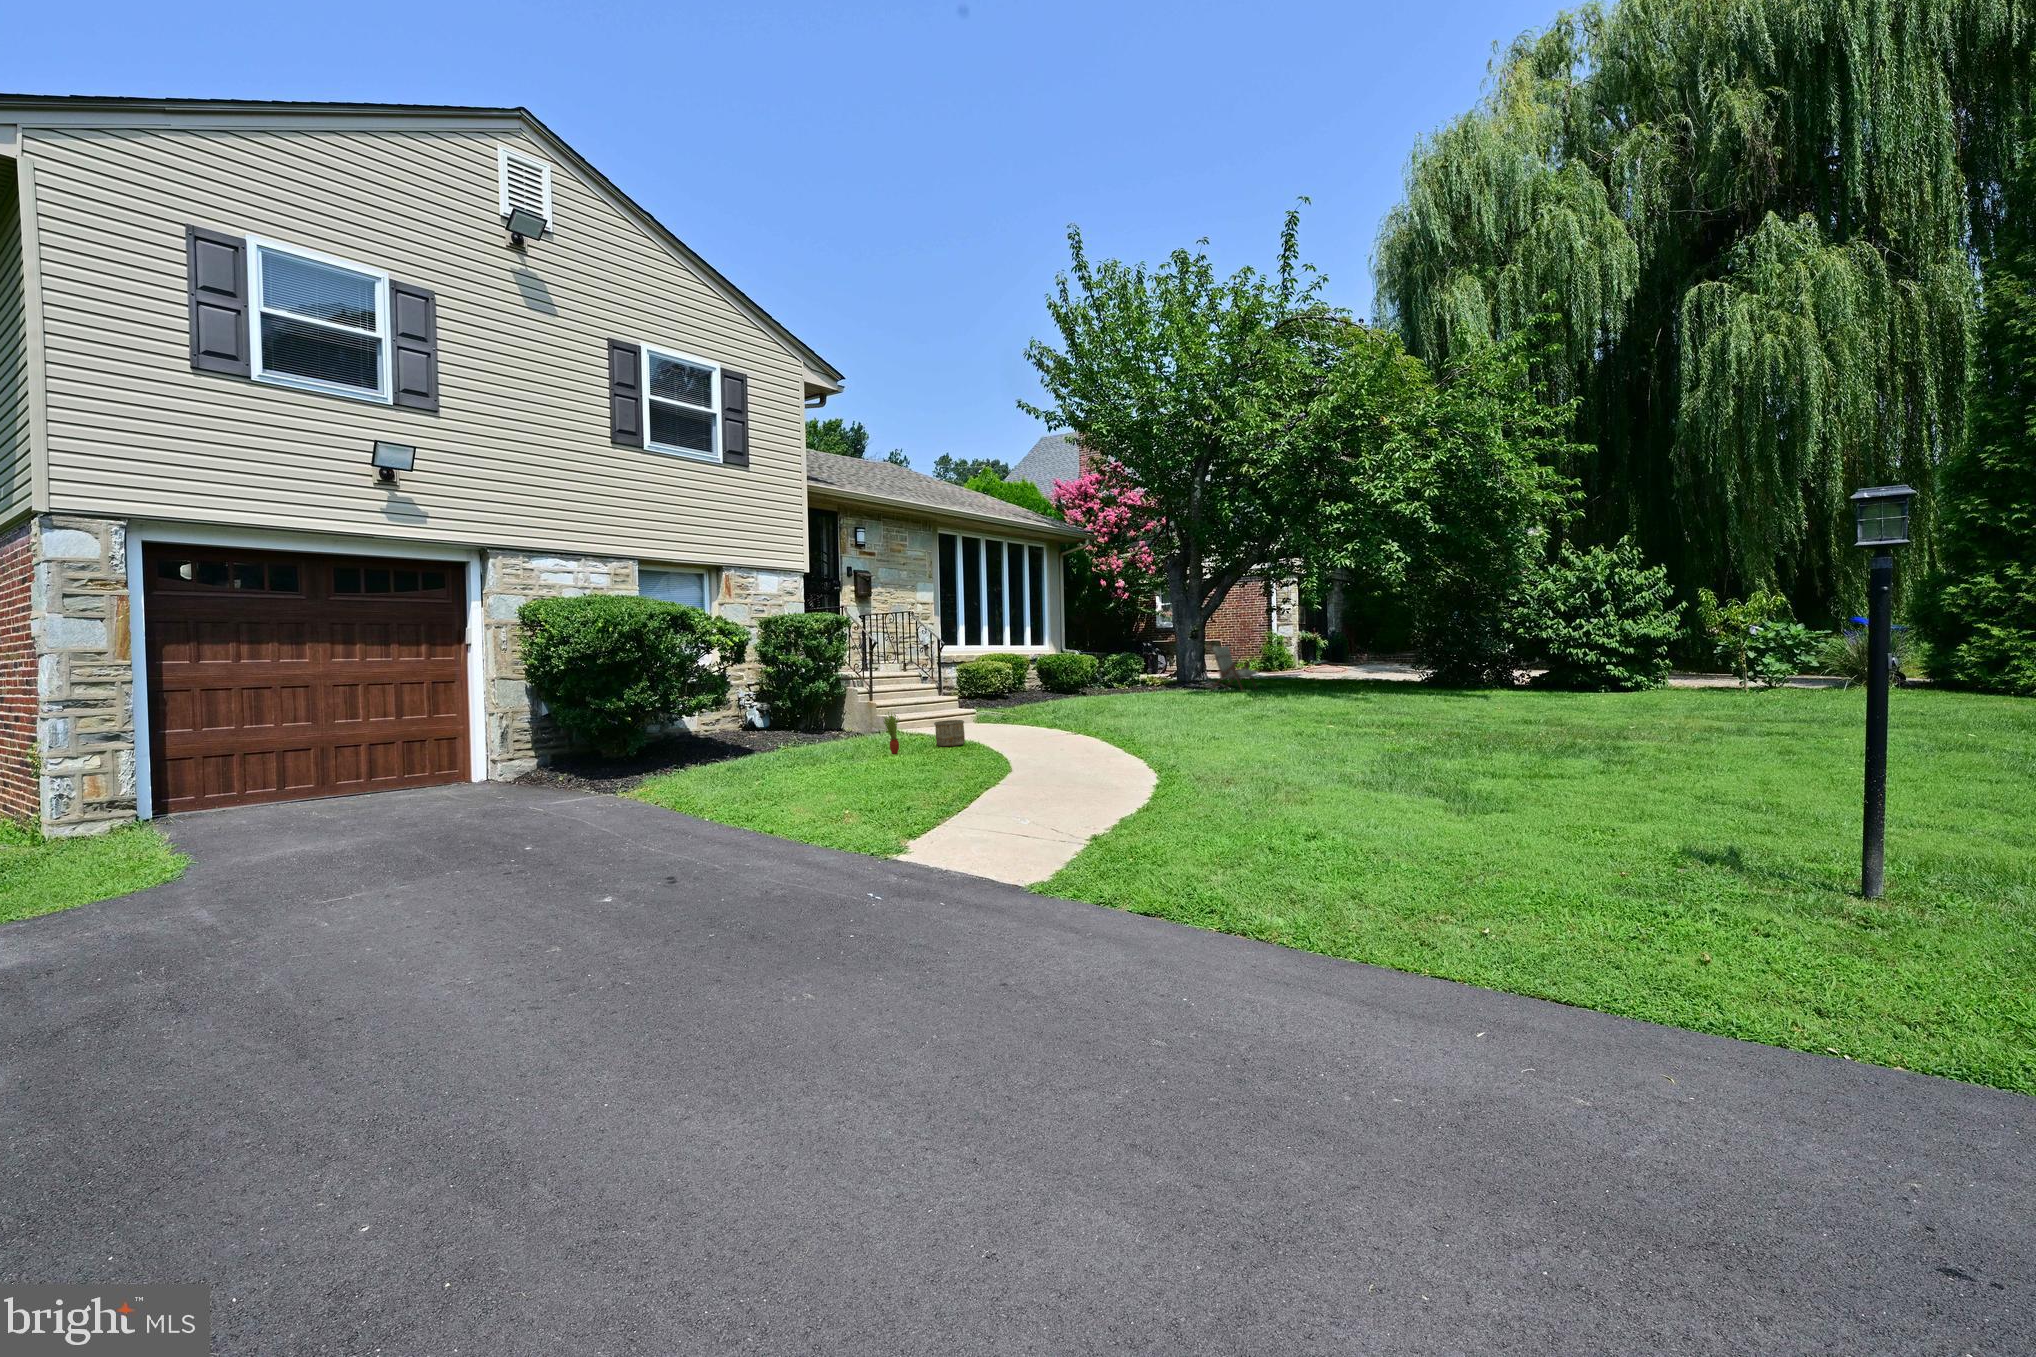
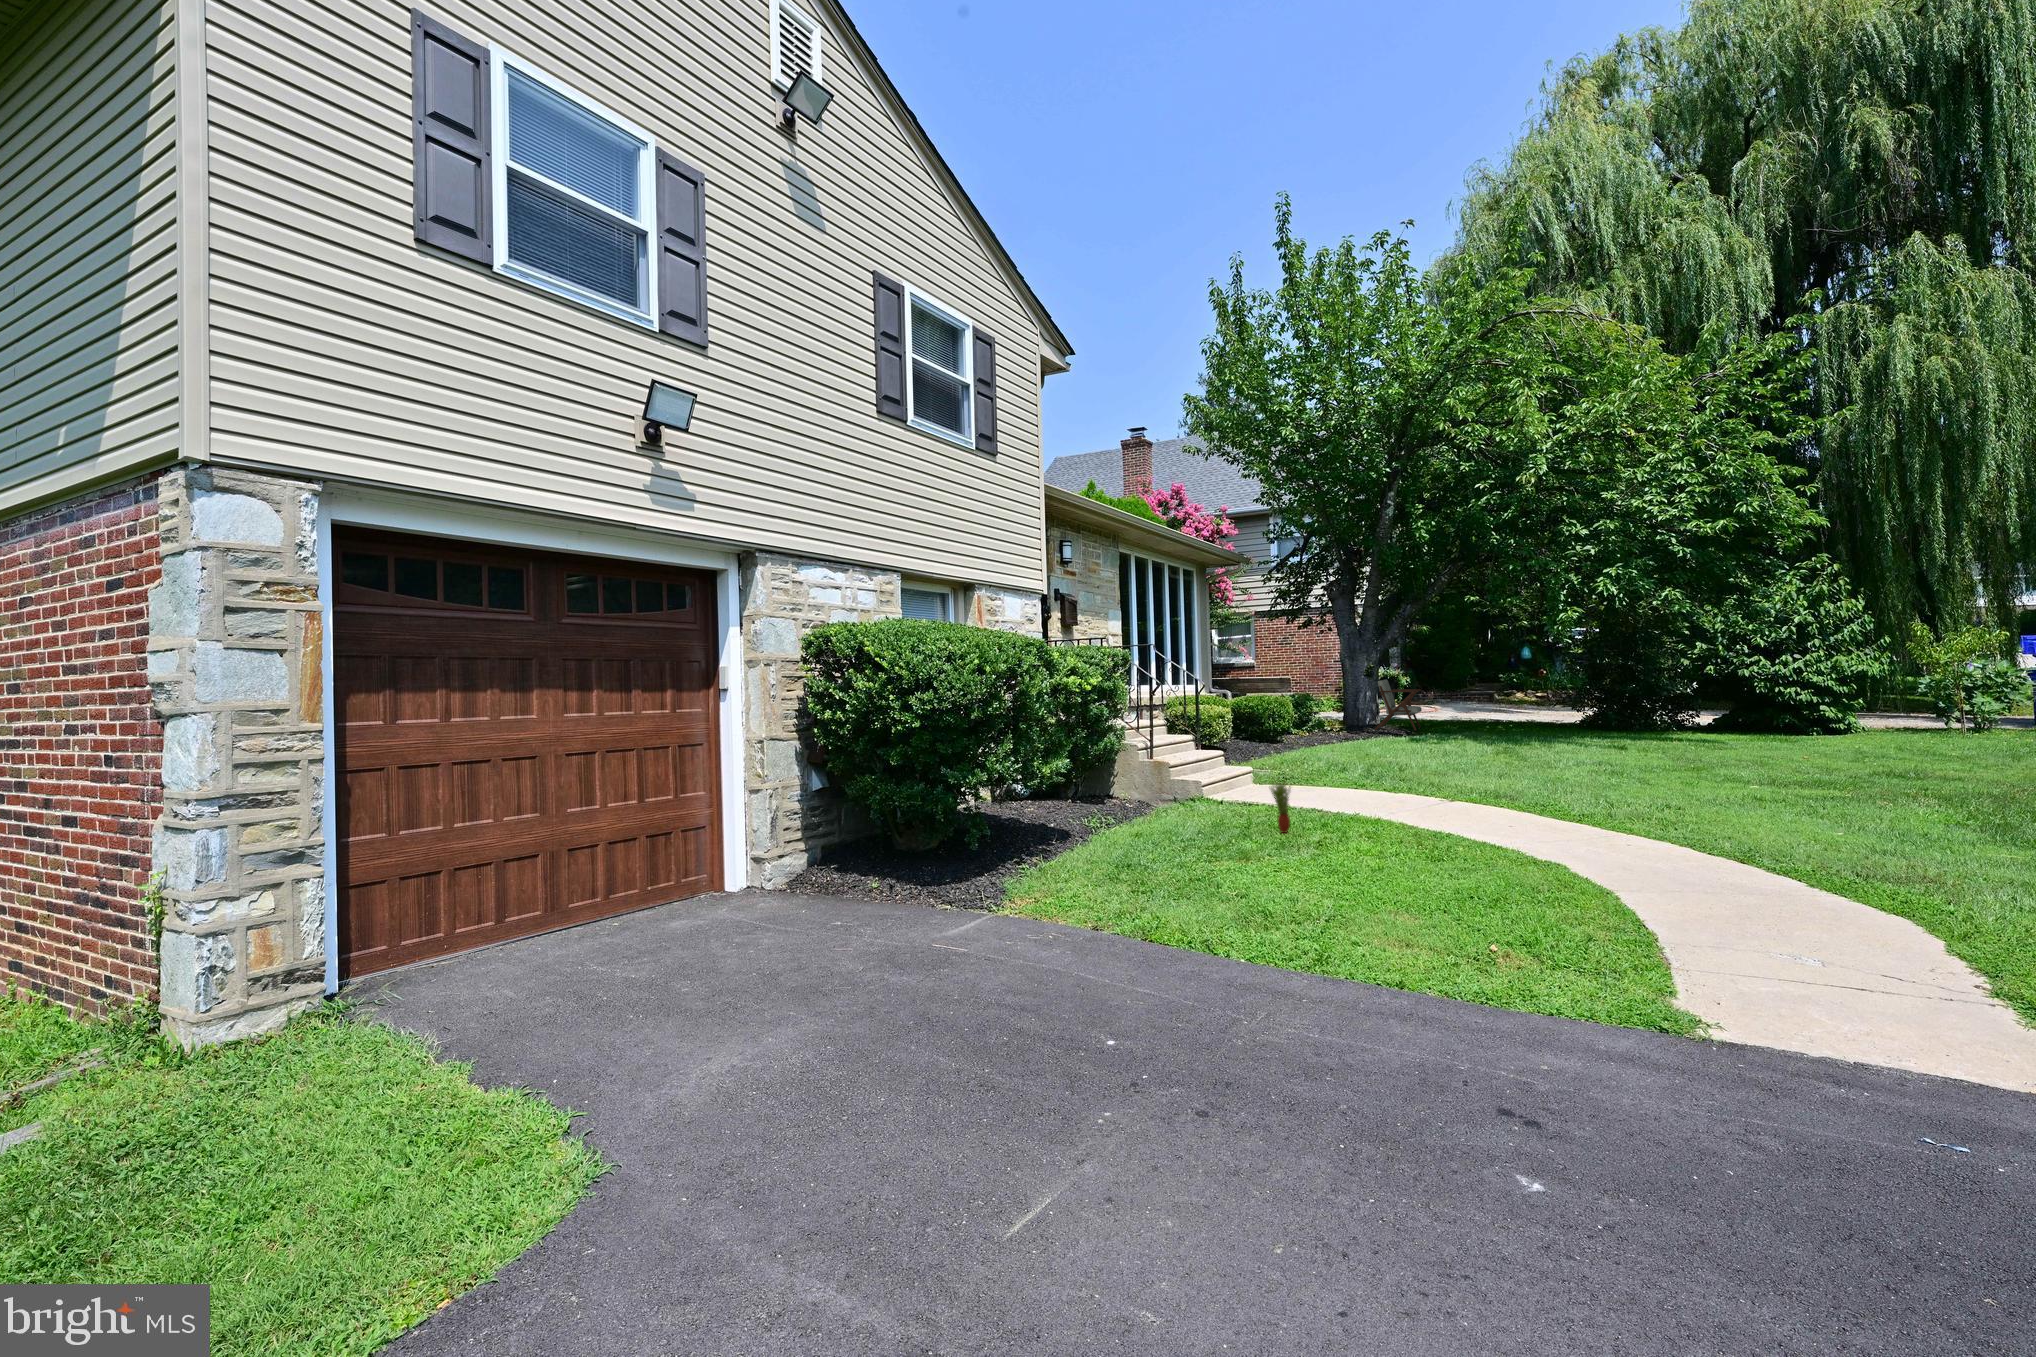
wooden bucket: present [934,720,965,746] -> none [1296,783,1337,819]

